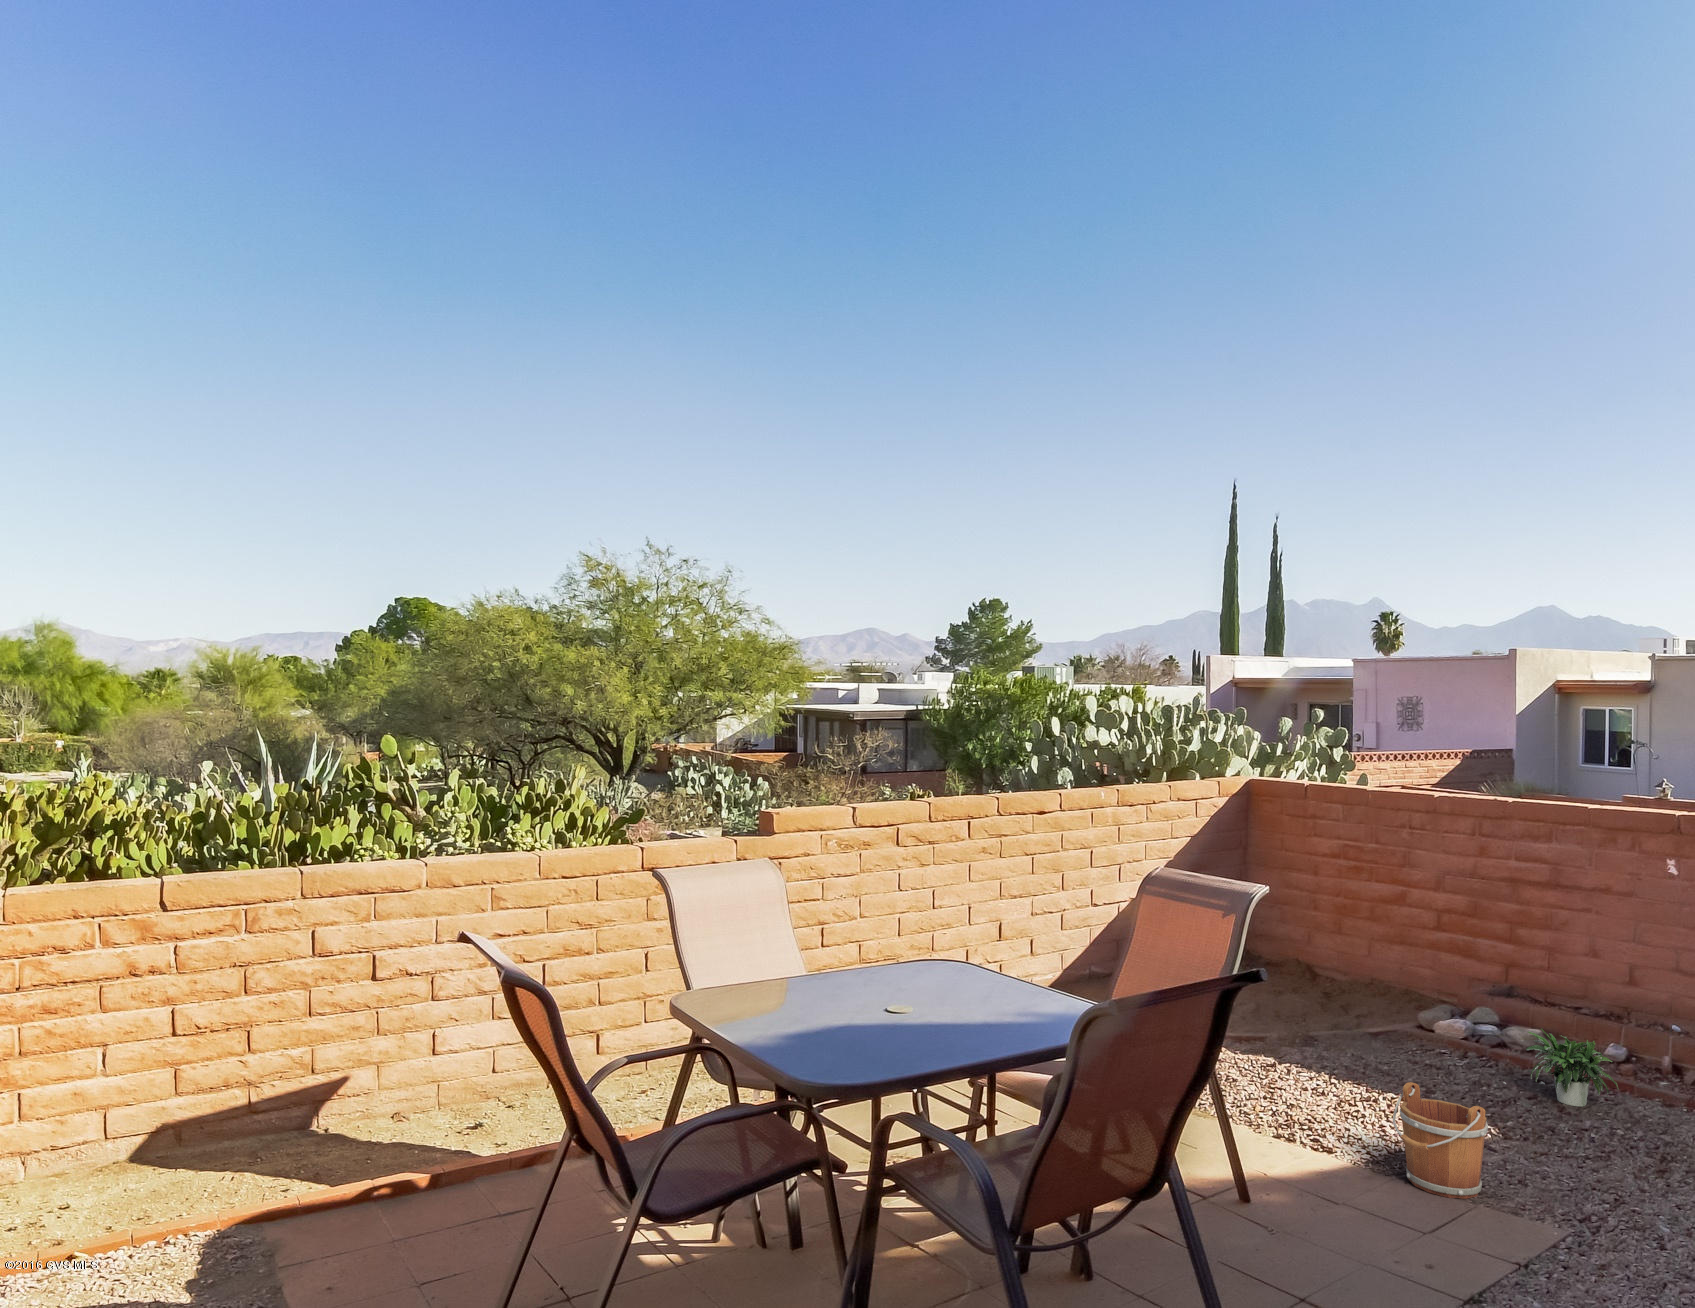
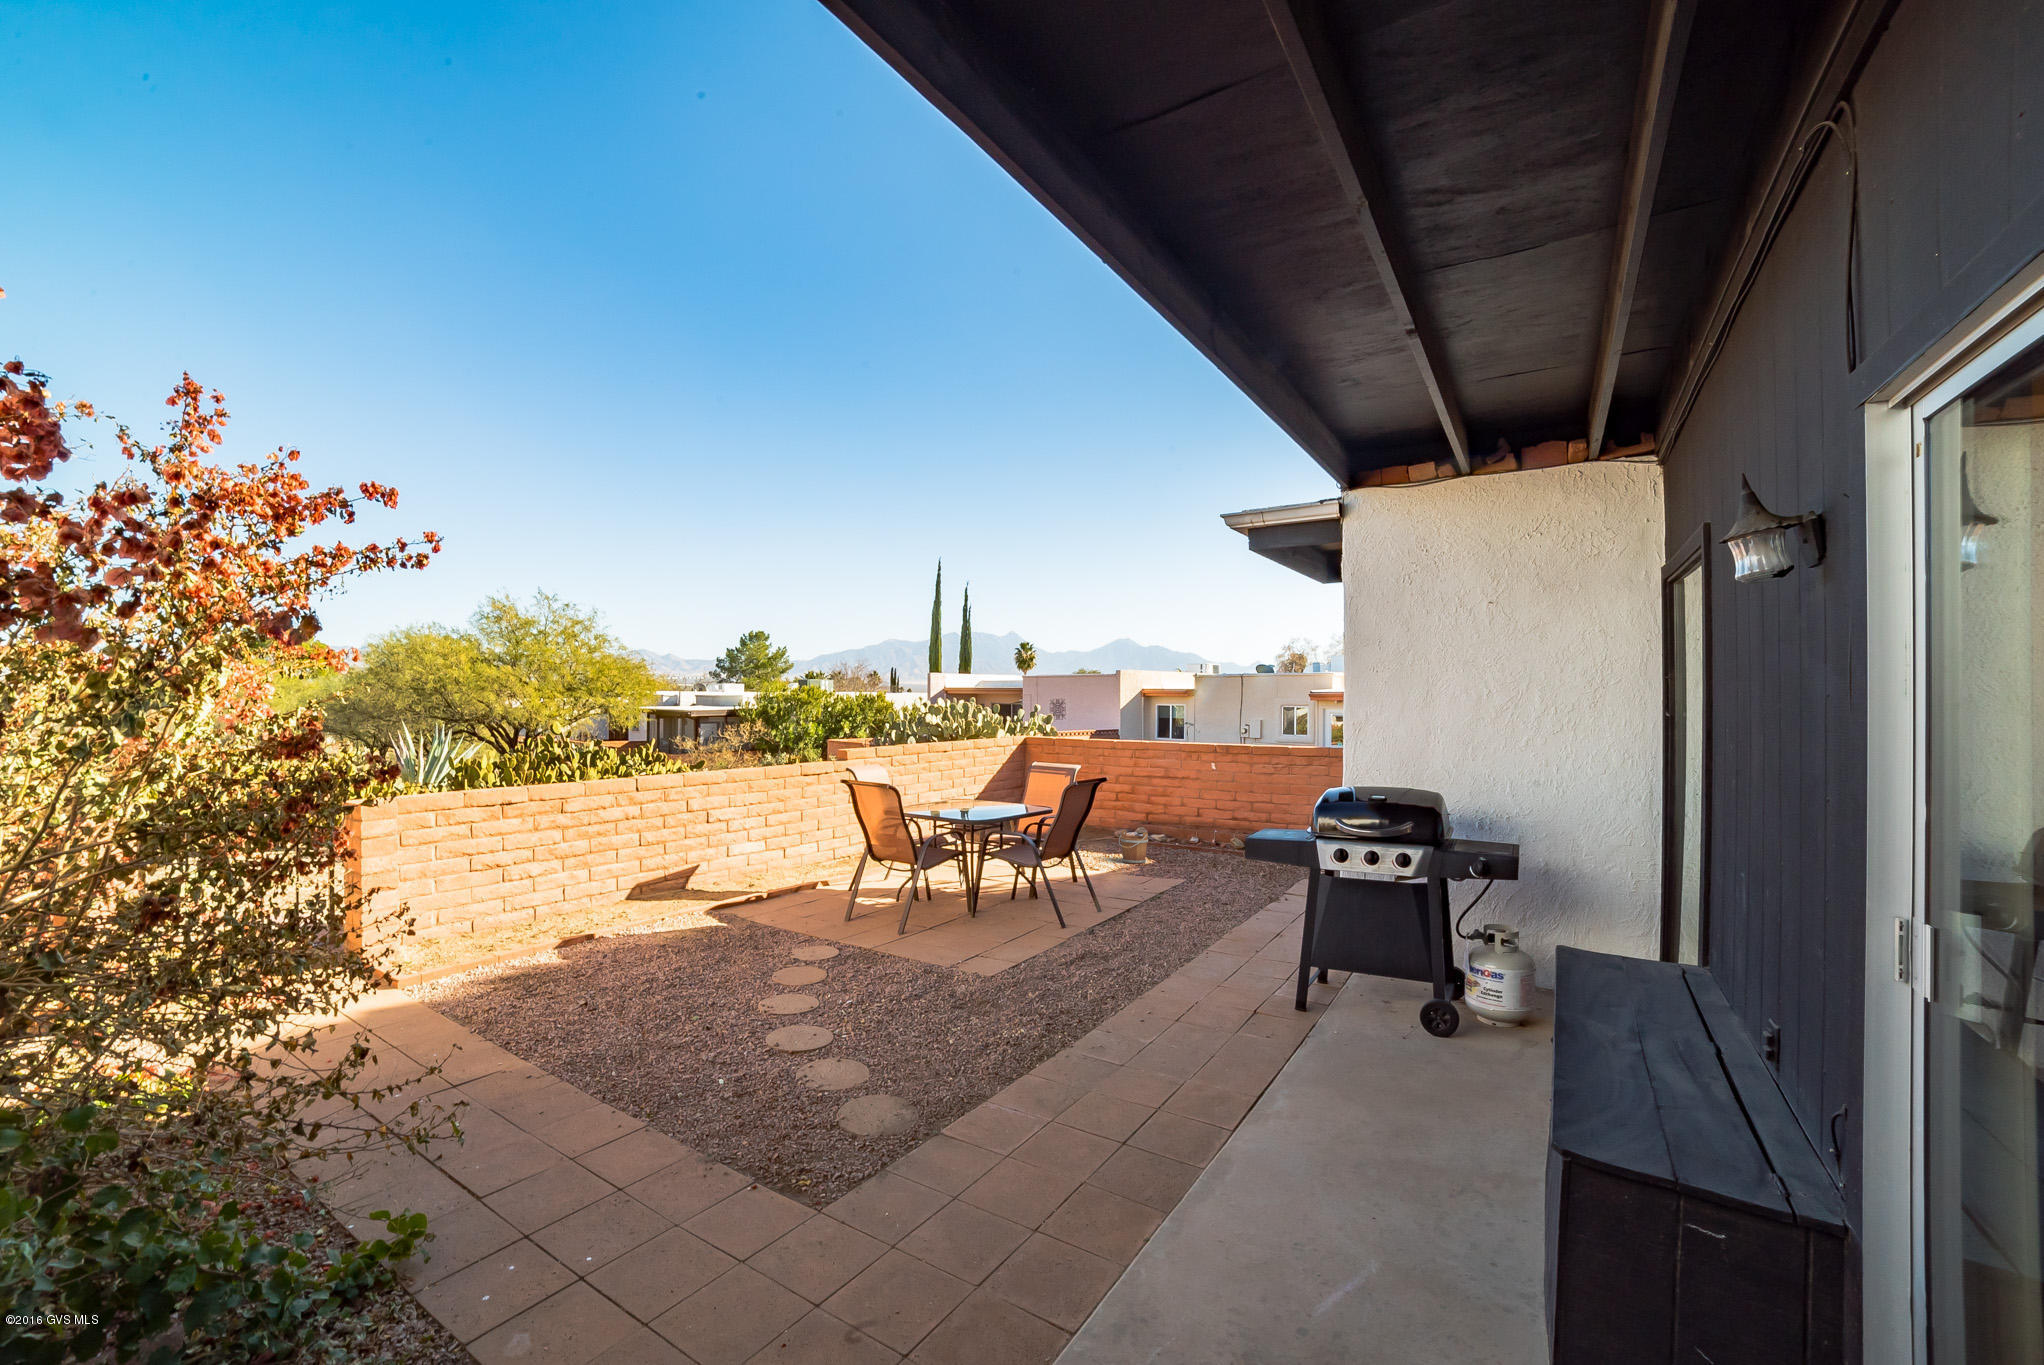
potted plant: present [1503,1029,1619,1106] -> none [1146,821,1184,847]

